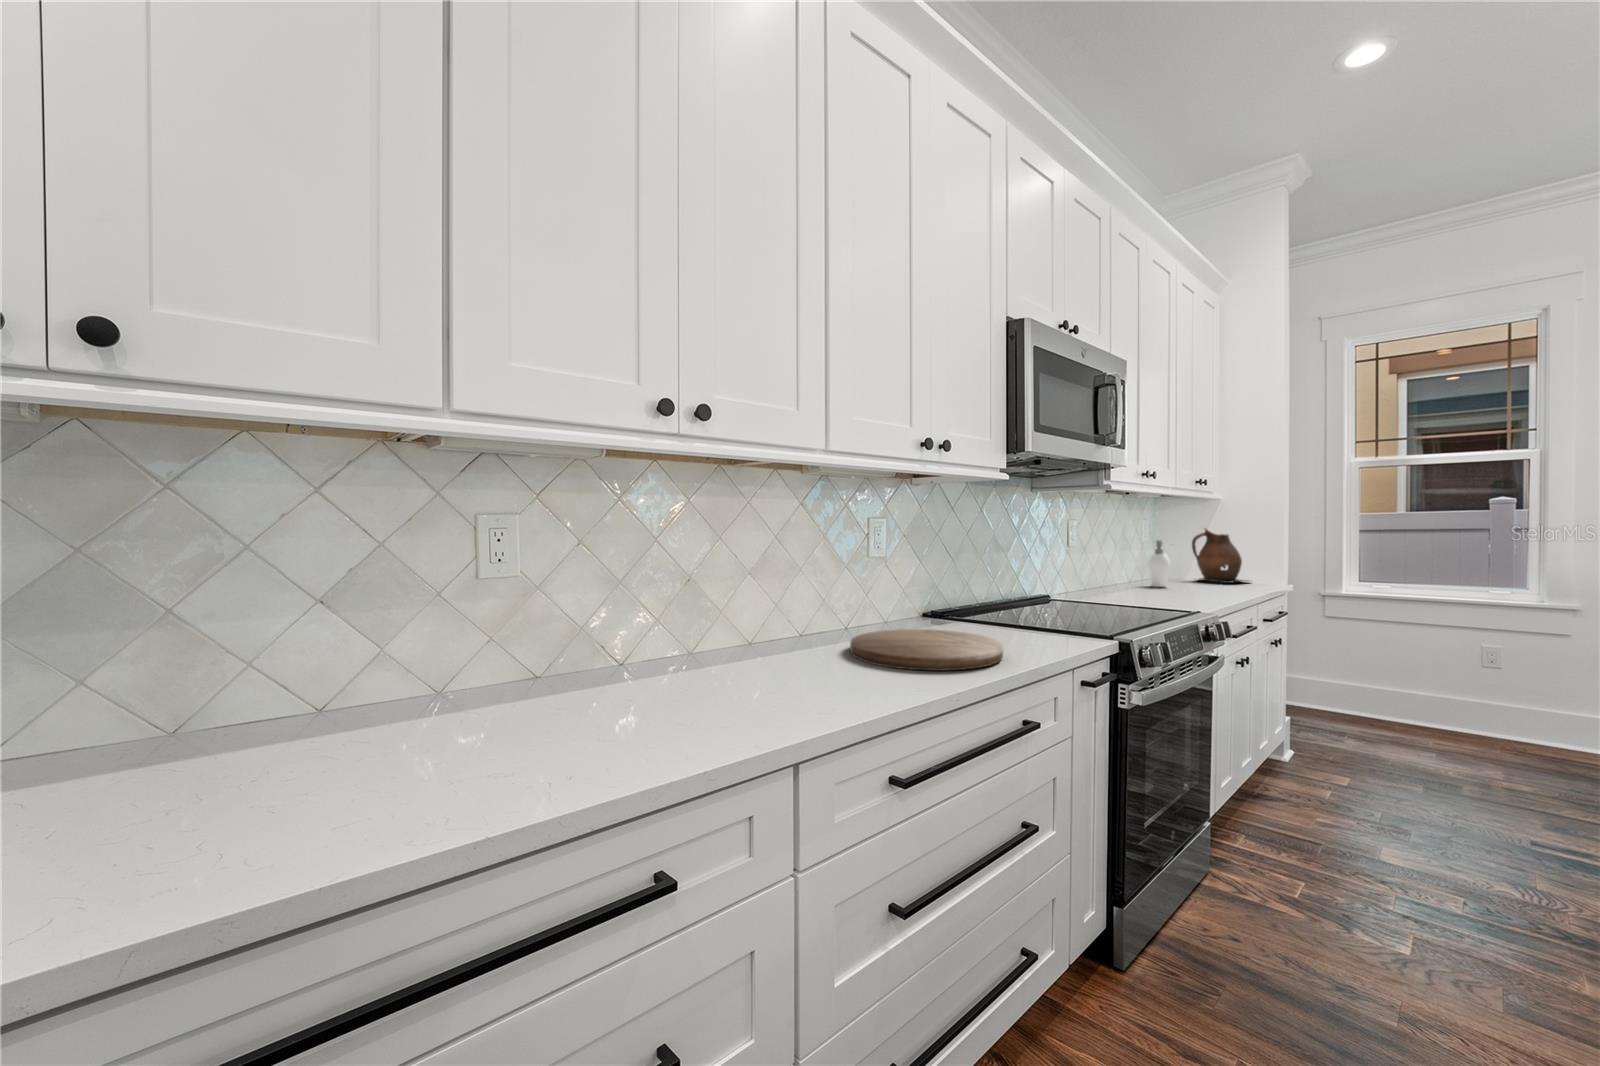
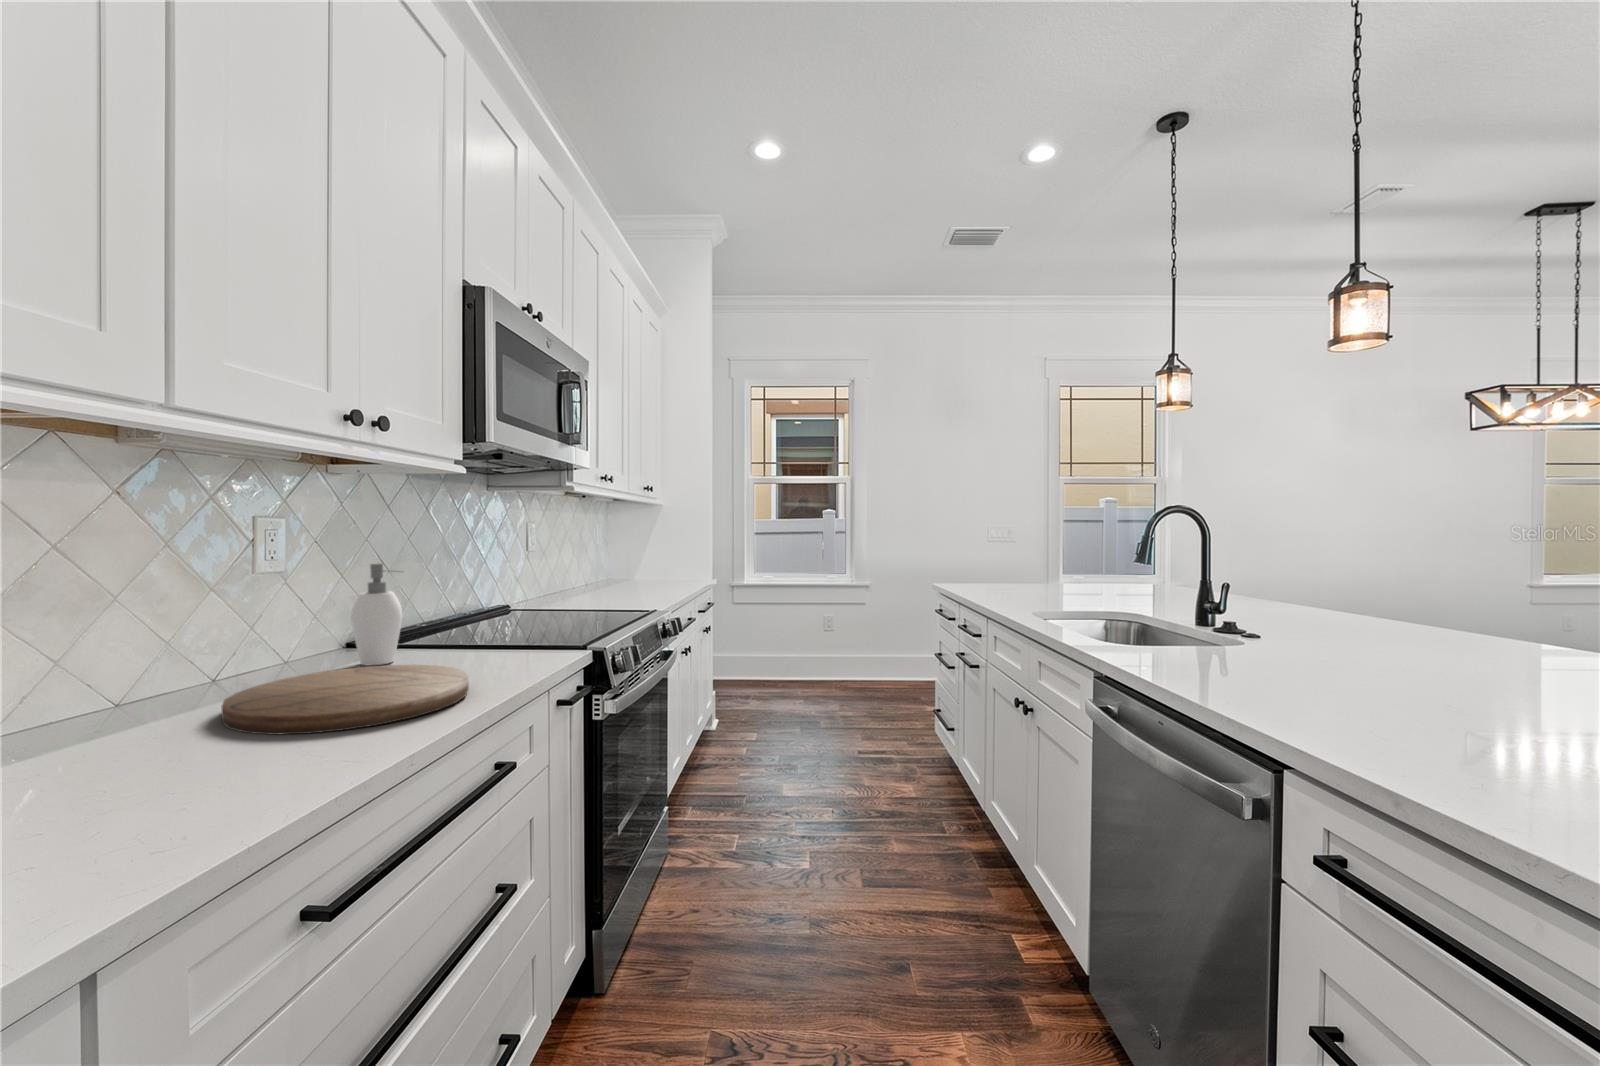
ceramic pitcher: present [1192,528,1248,583] -> none [639,531,686,582]
soap dispenser: present [1147,540,1170,587] -> present [351,563,402,665]

